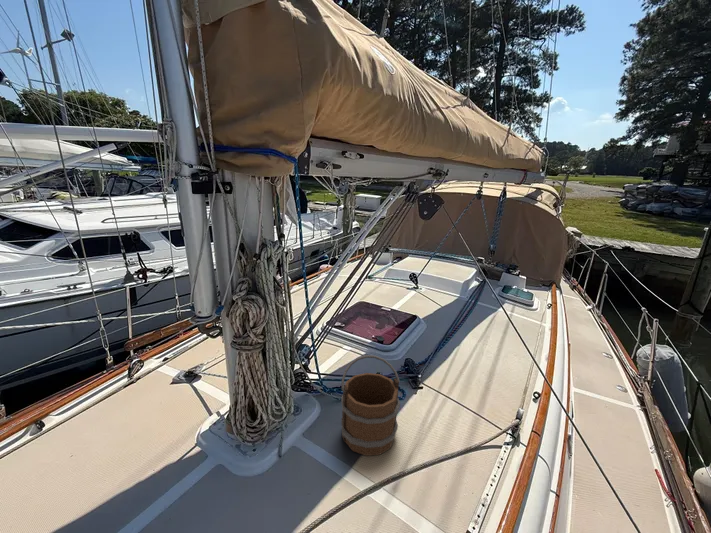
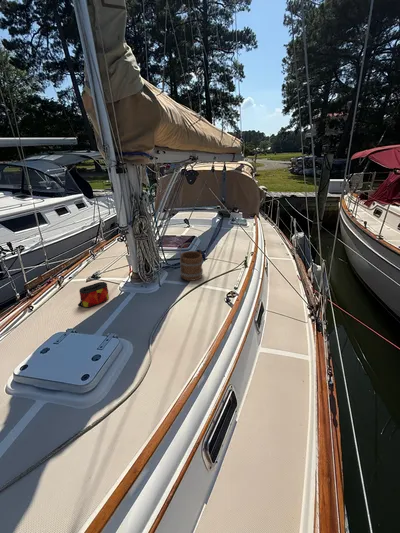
bag: none [66,423,157,490] -> present [78,282,109,308]

